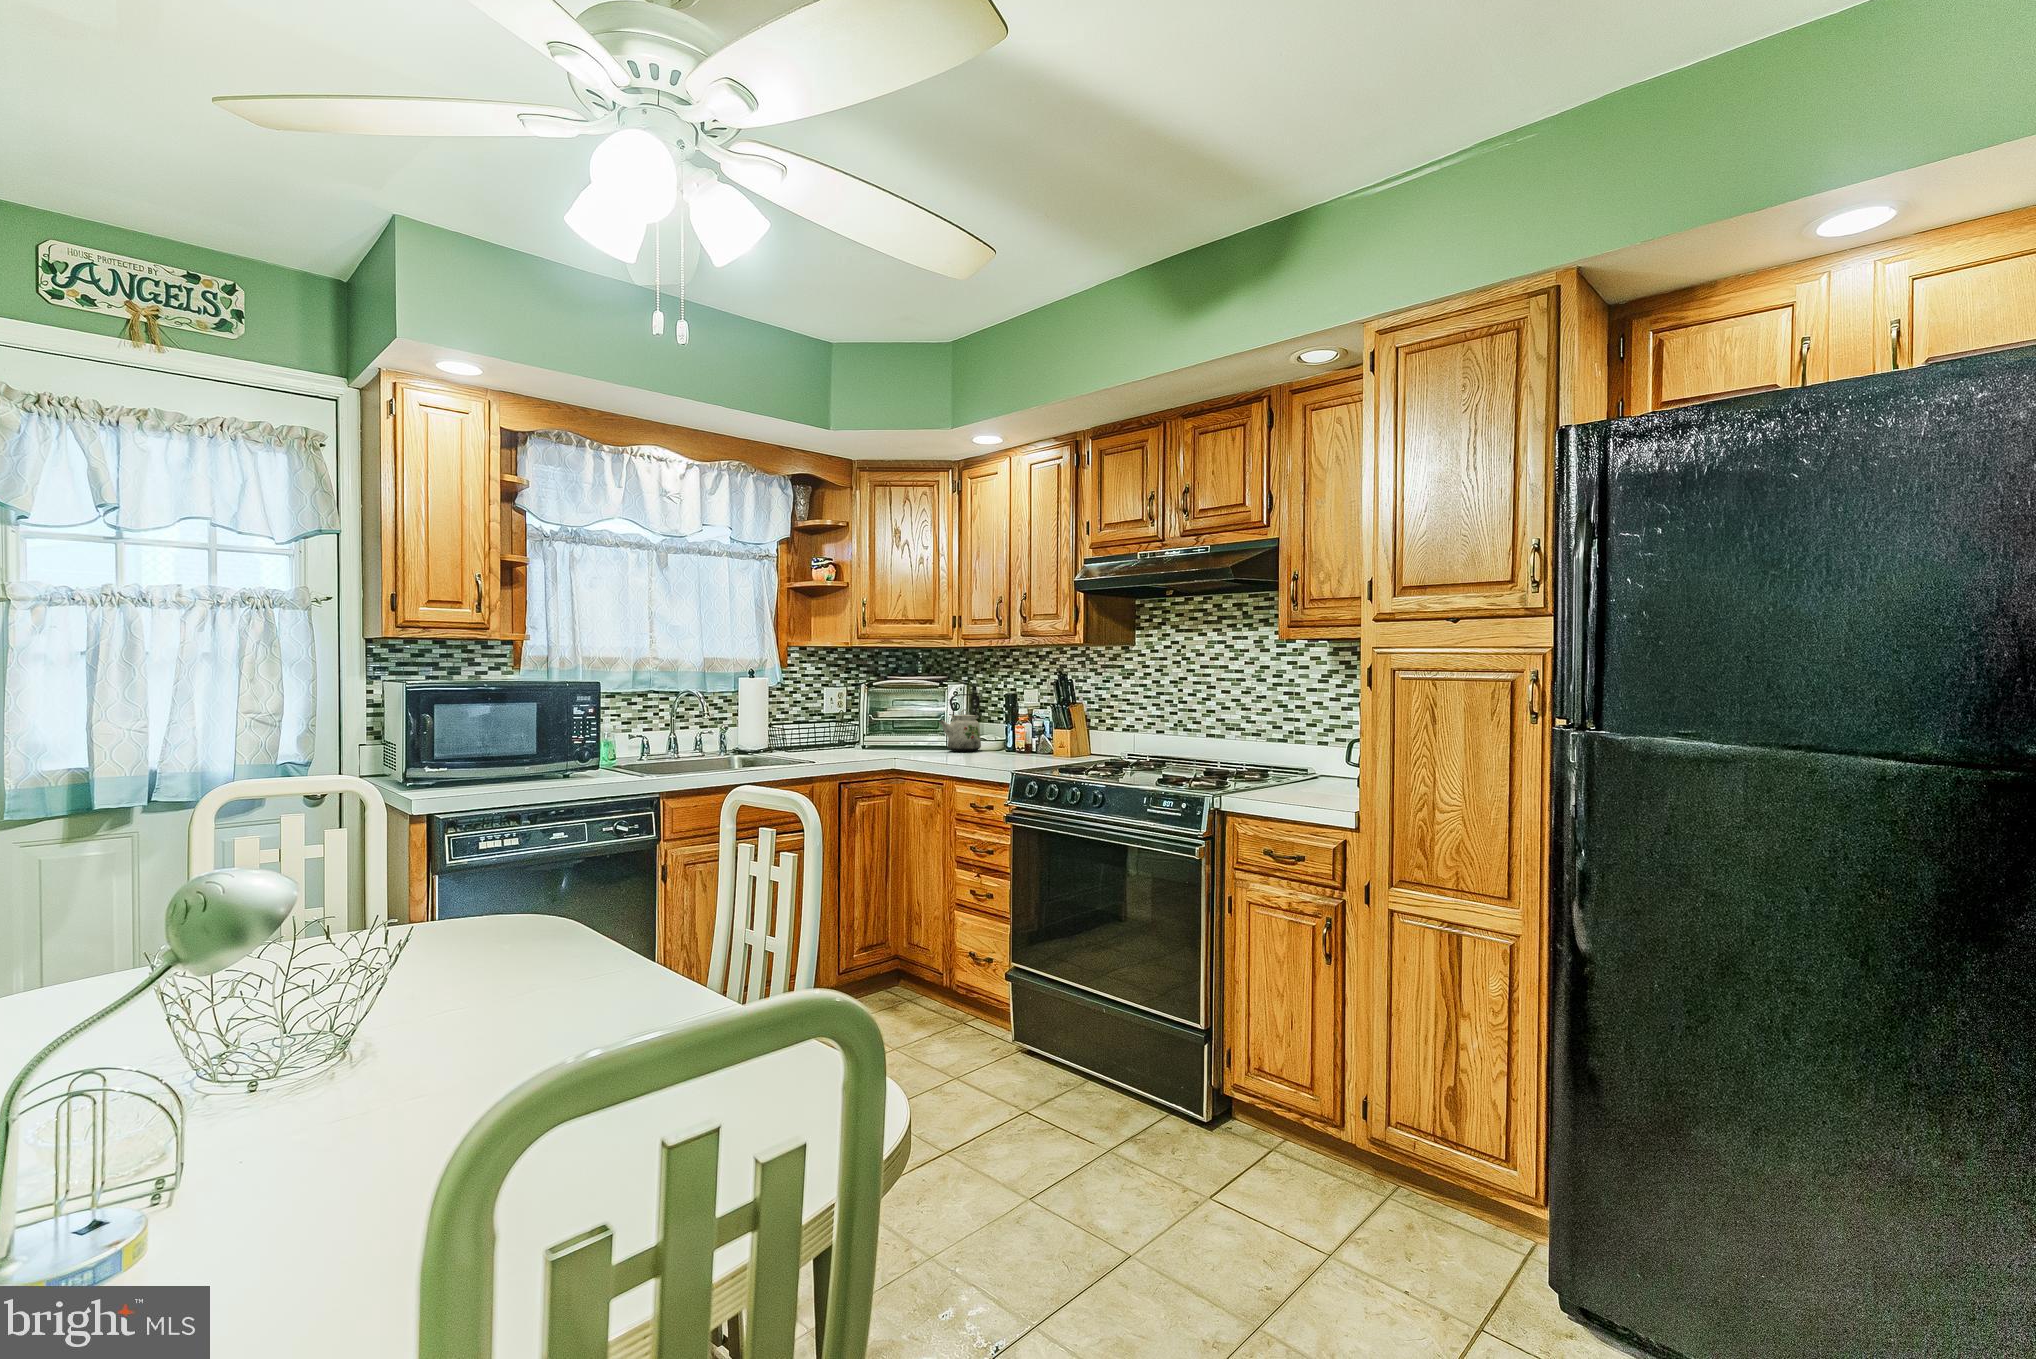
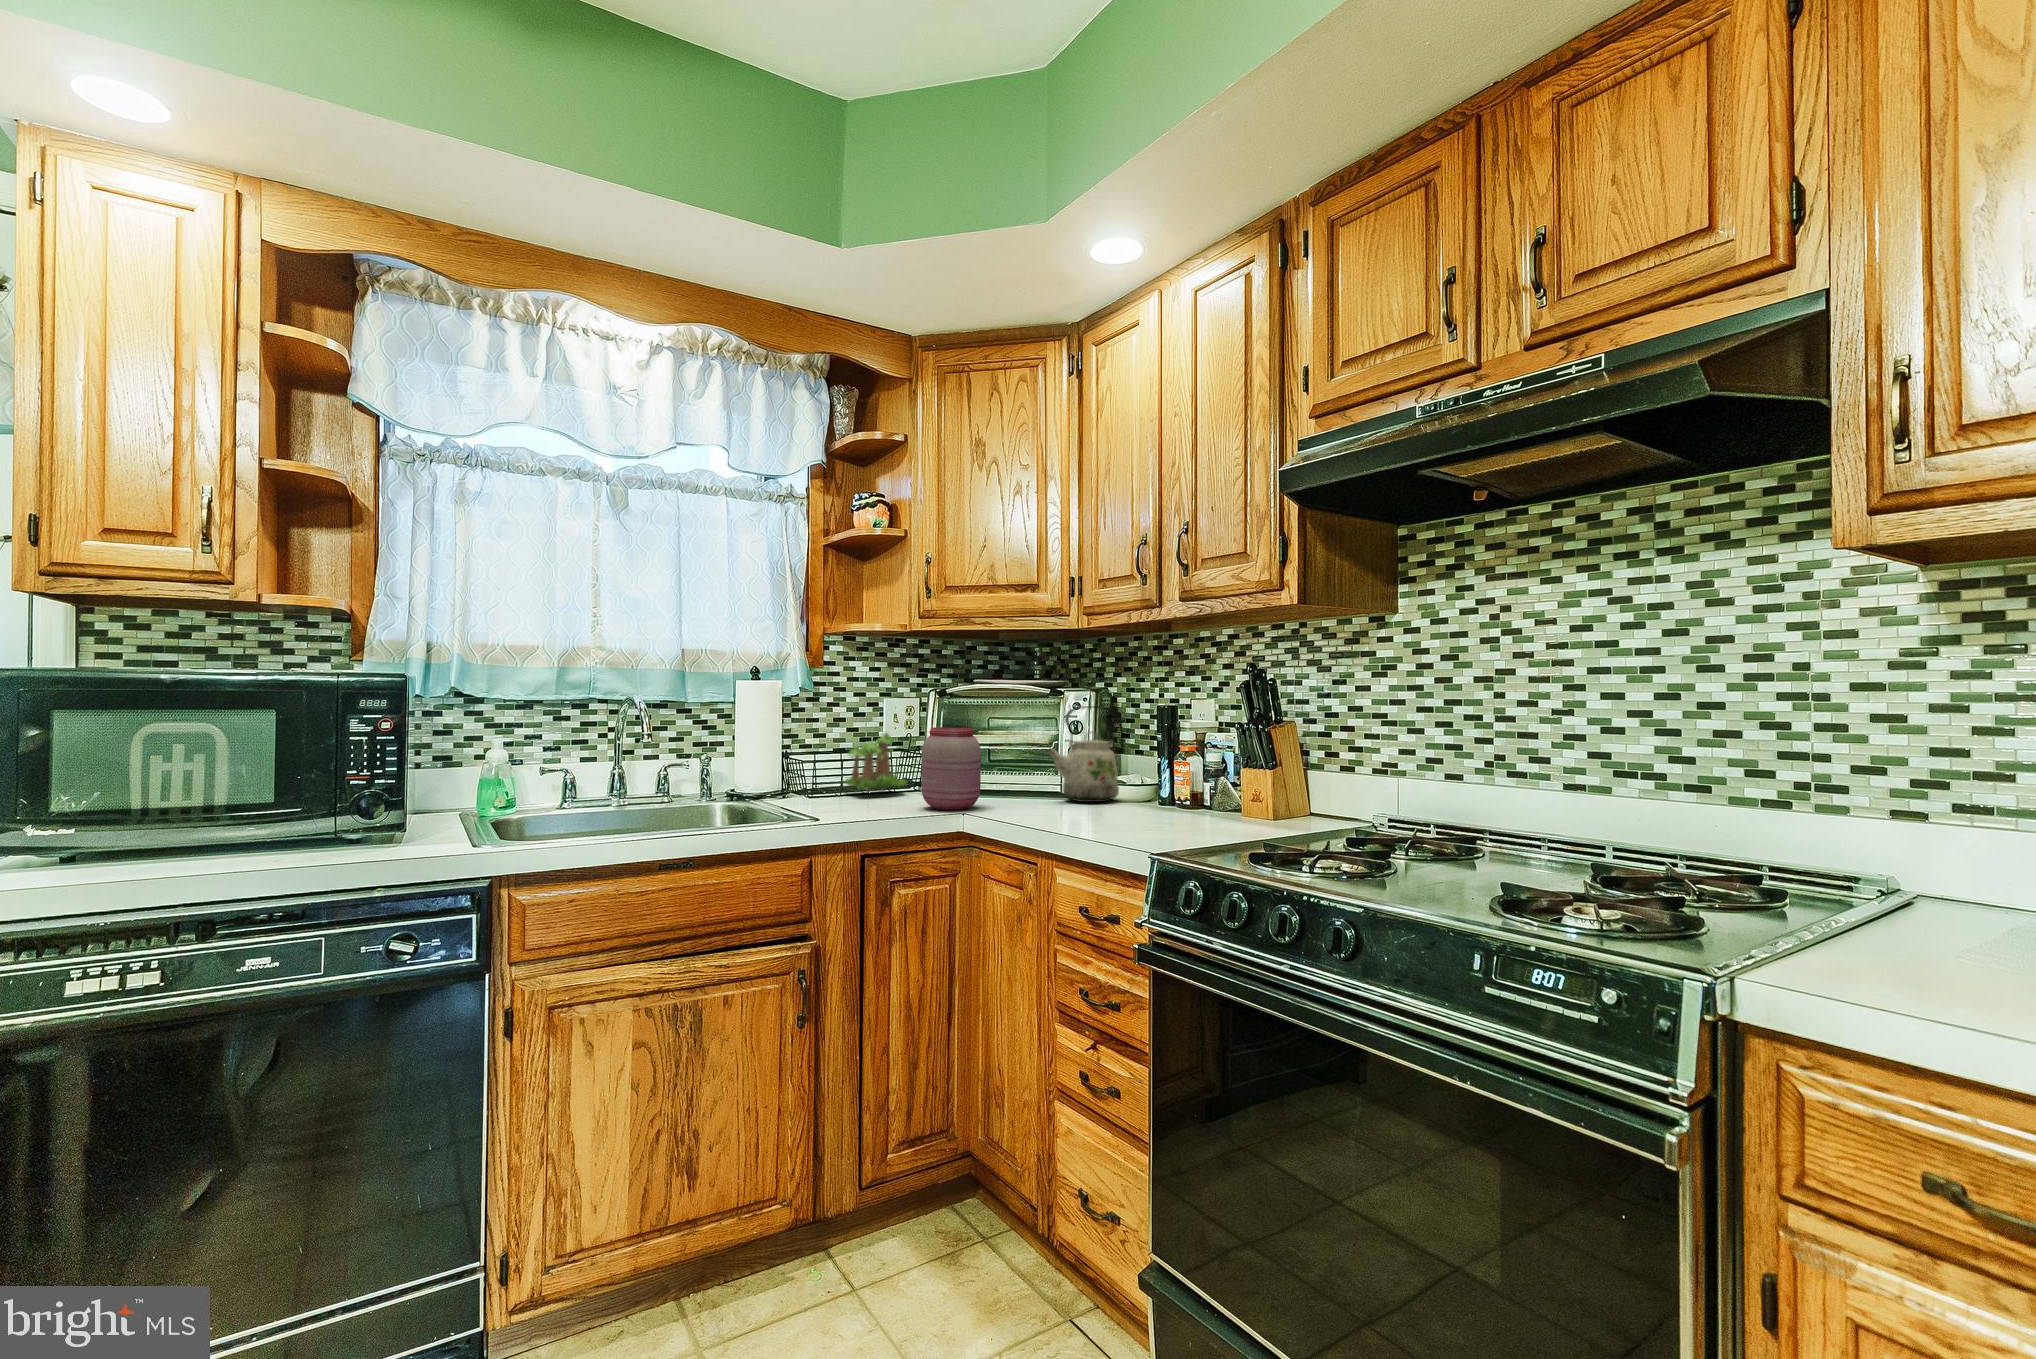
plant: none [803,694,847,750] -> present [843,733,906,789]
jar: none [866,708,902,757] -> present [921,727,981,810]

